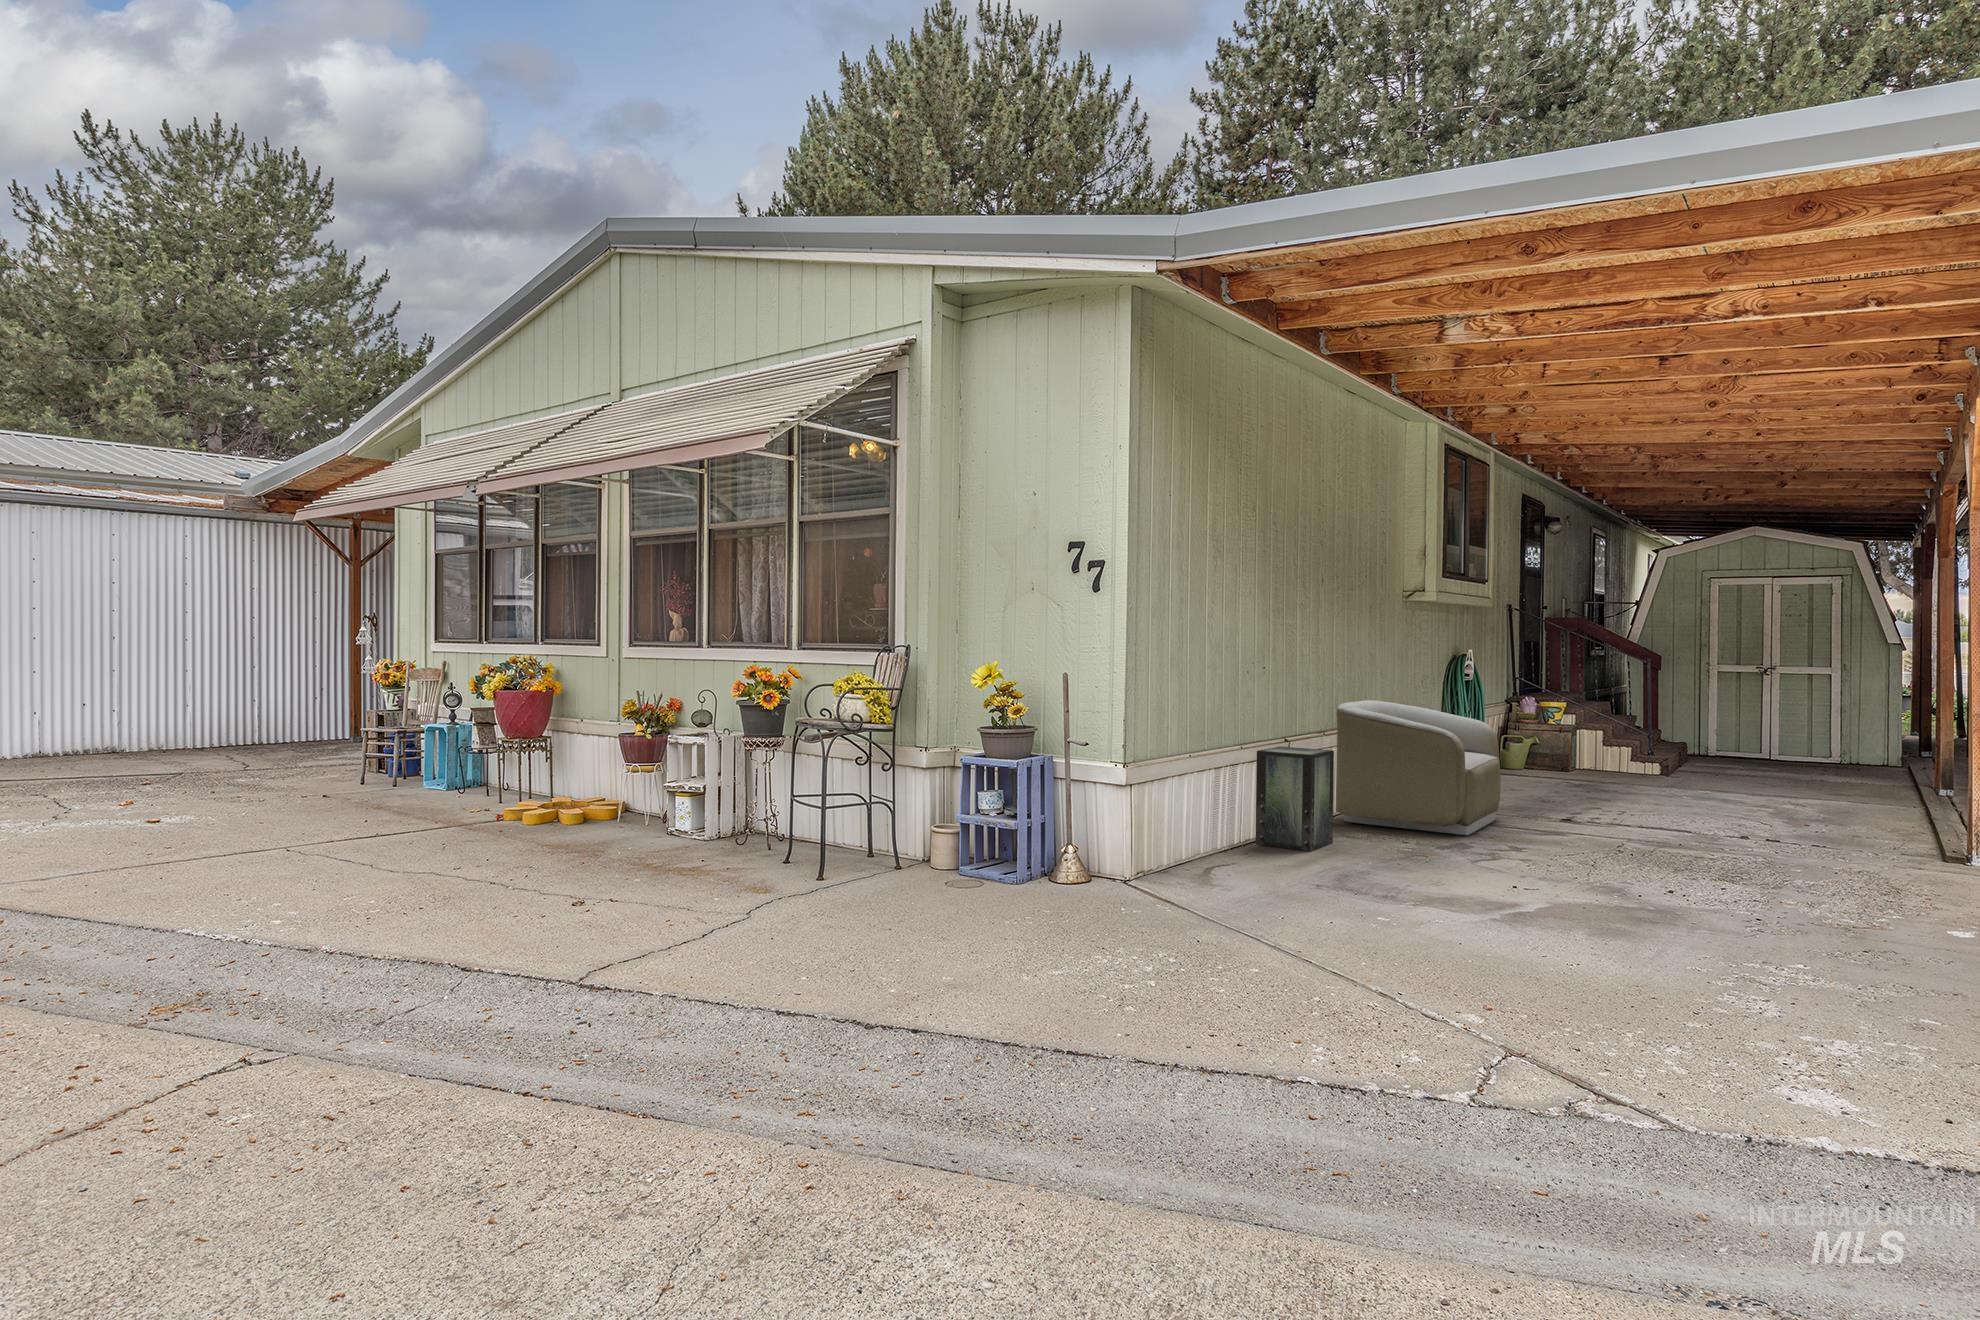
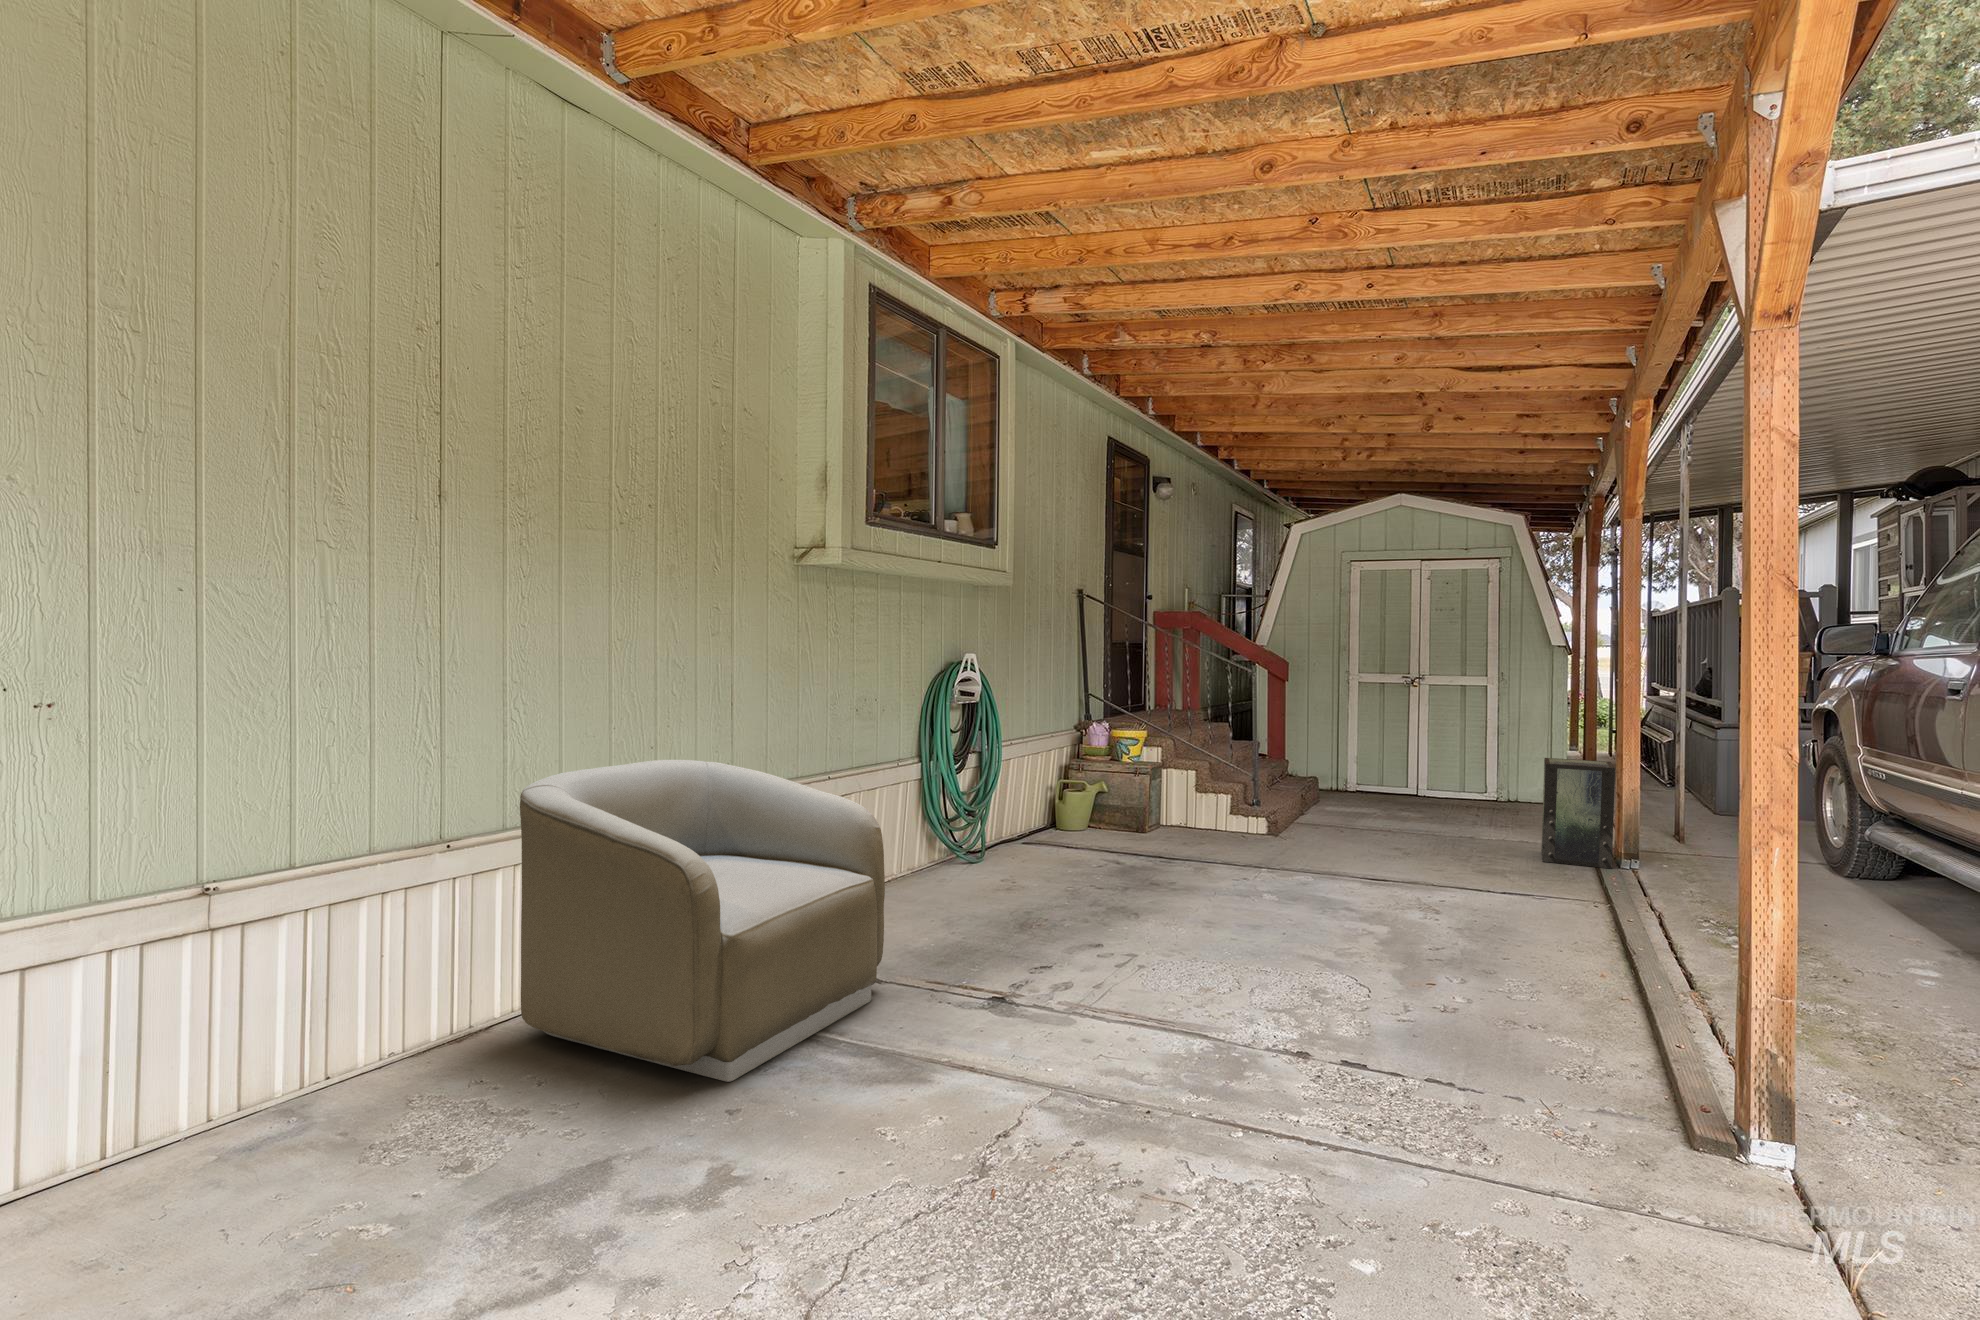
storage box: present [1256,747,1334,851] -> present [1541,758,1615,869]

